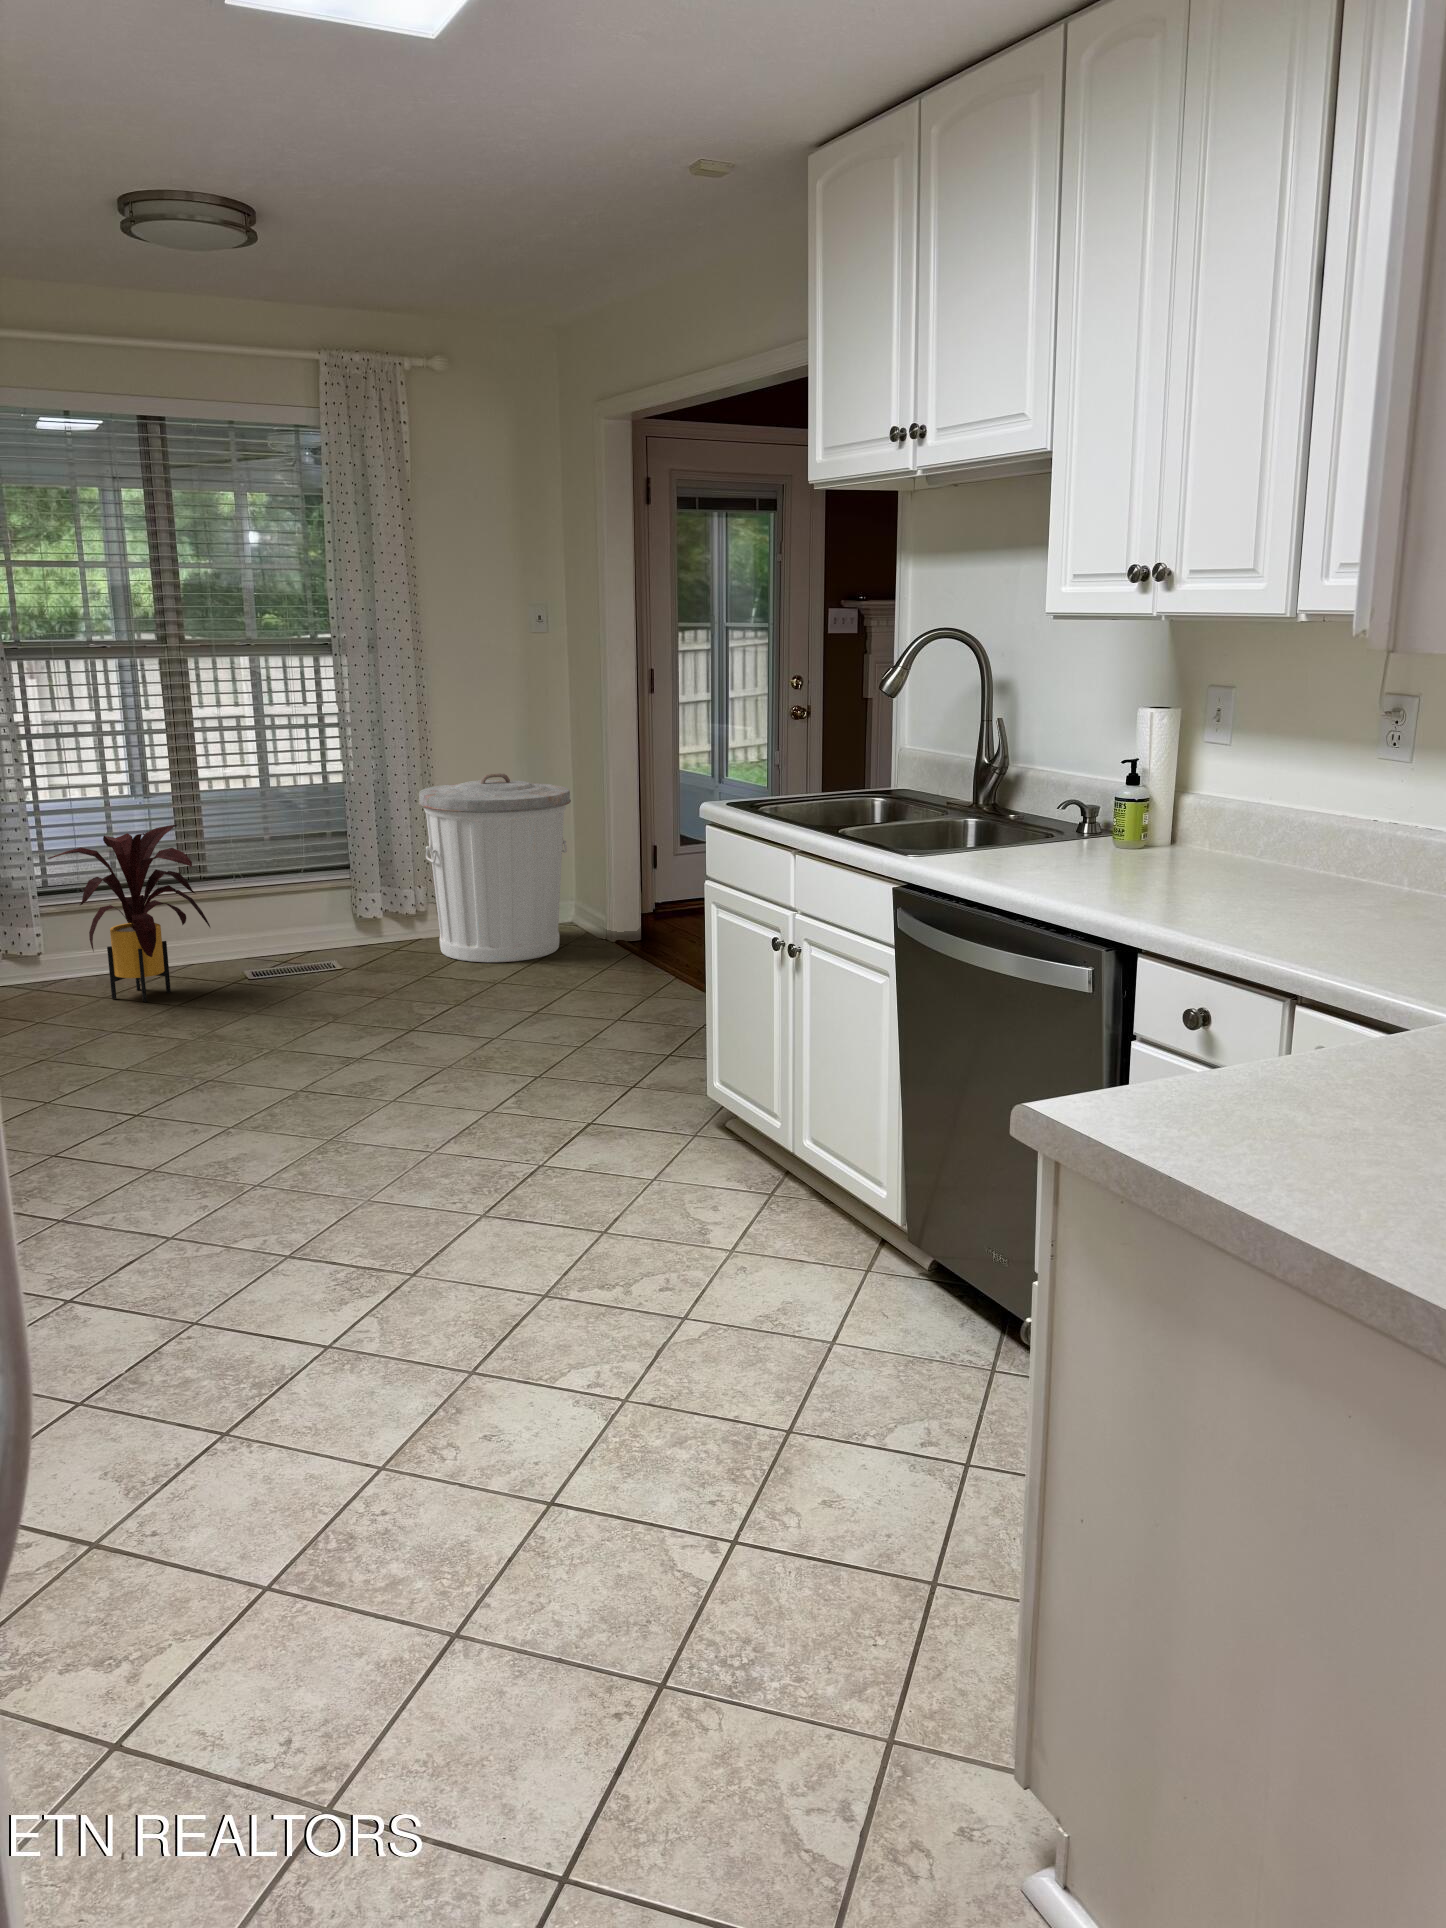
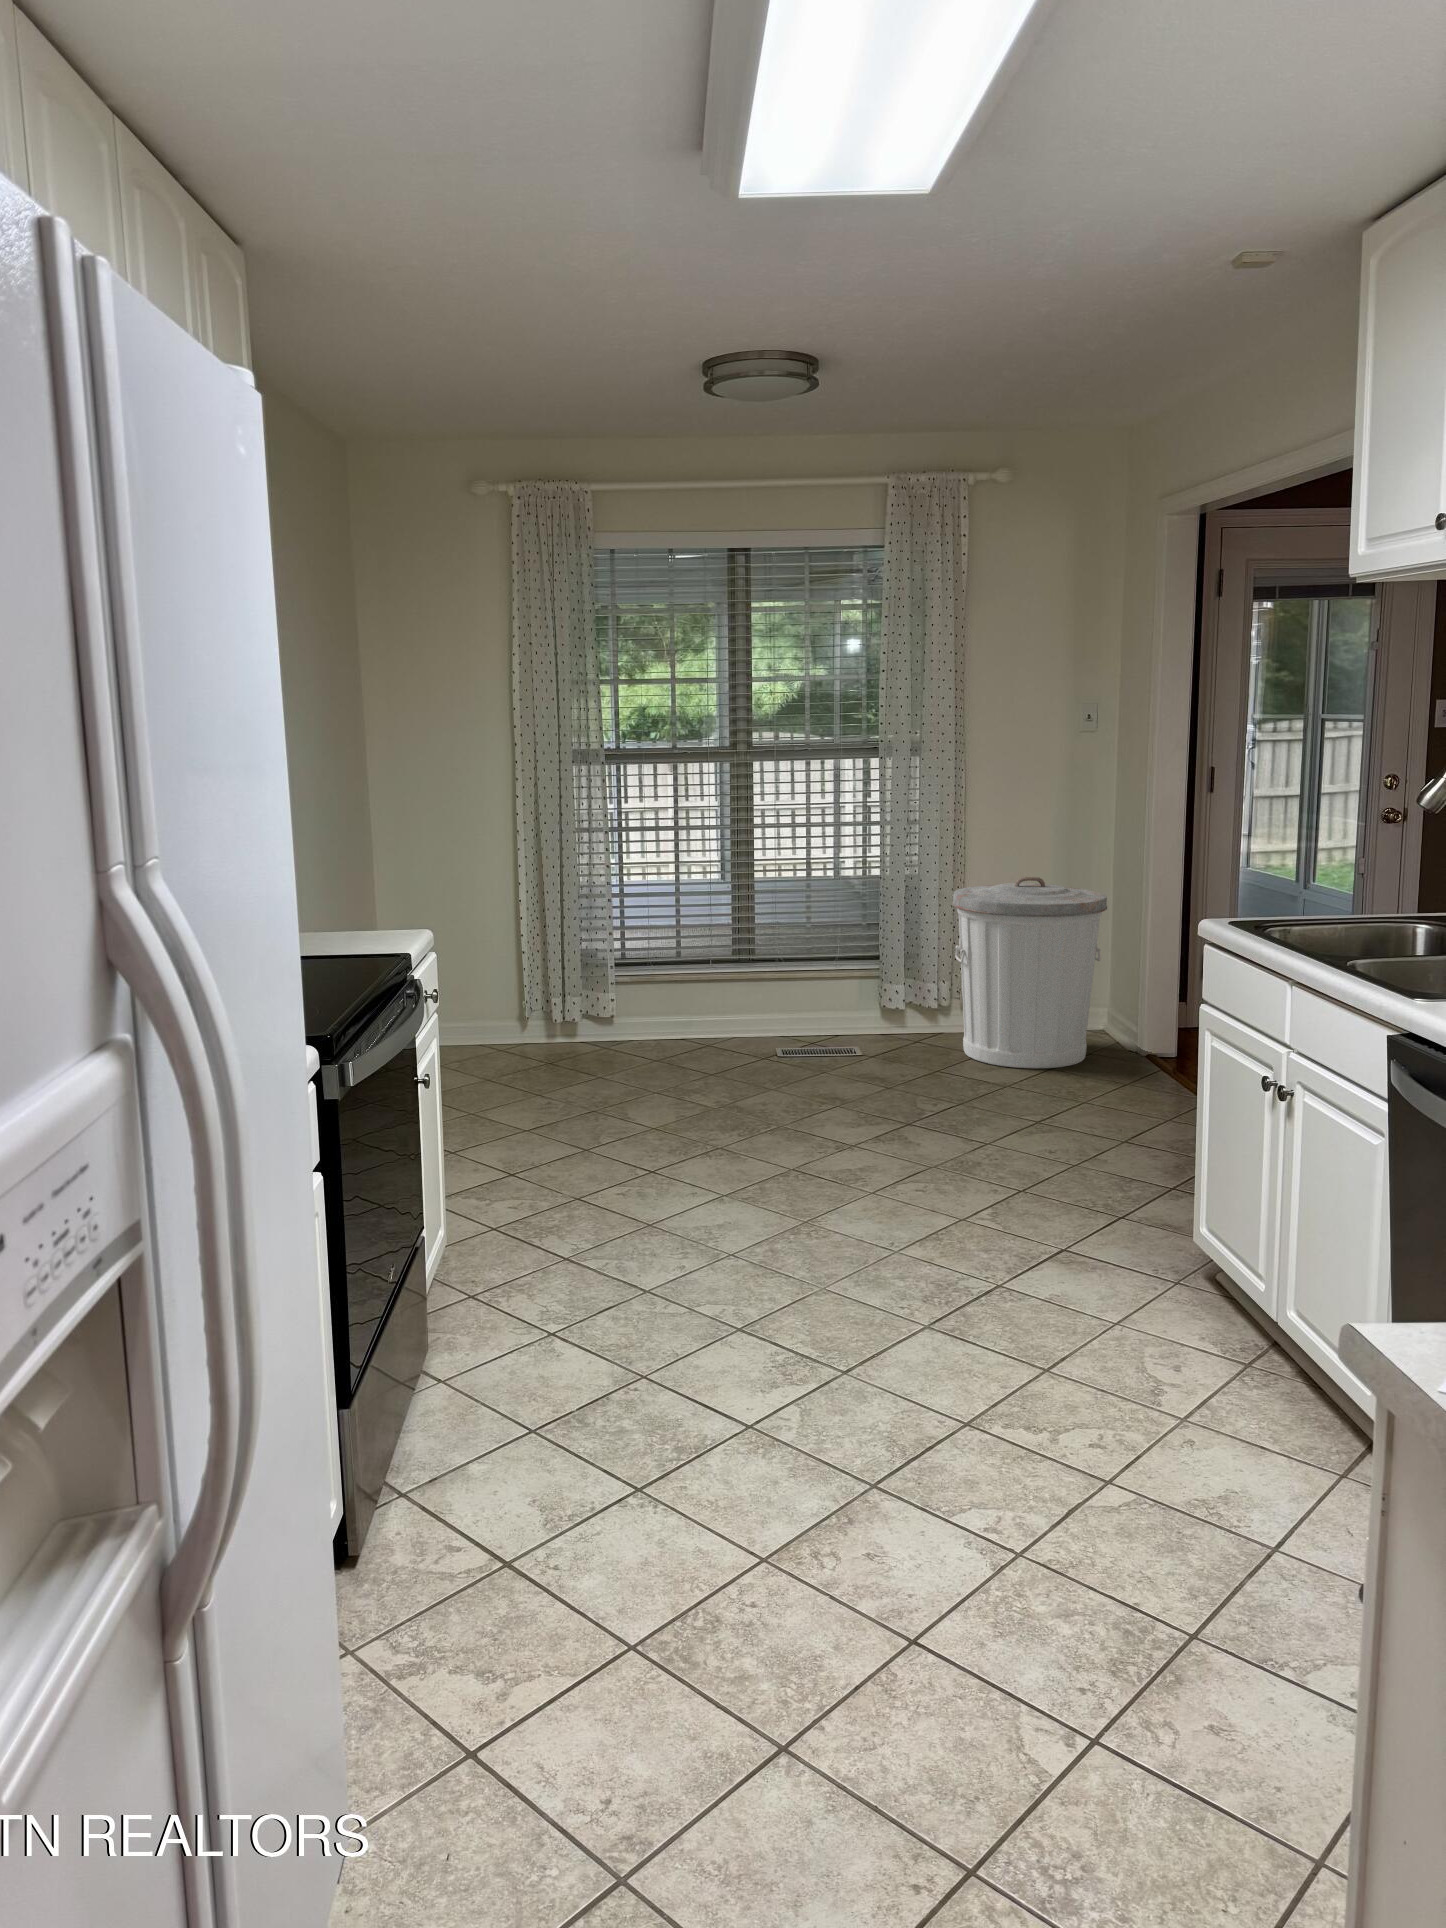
house plant: present [48,825,210,1002] -> none [619,912,747,1071]

